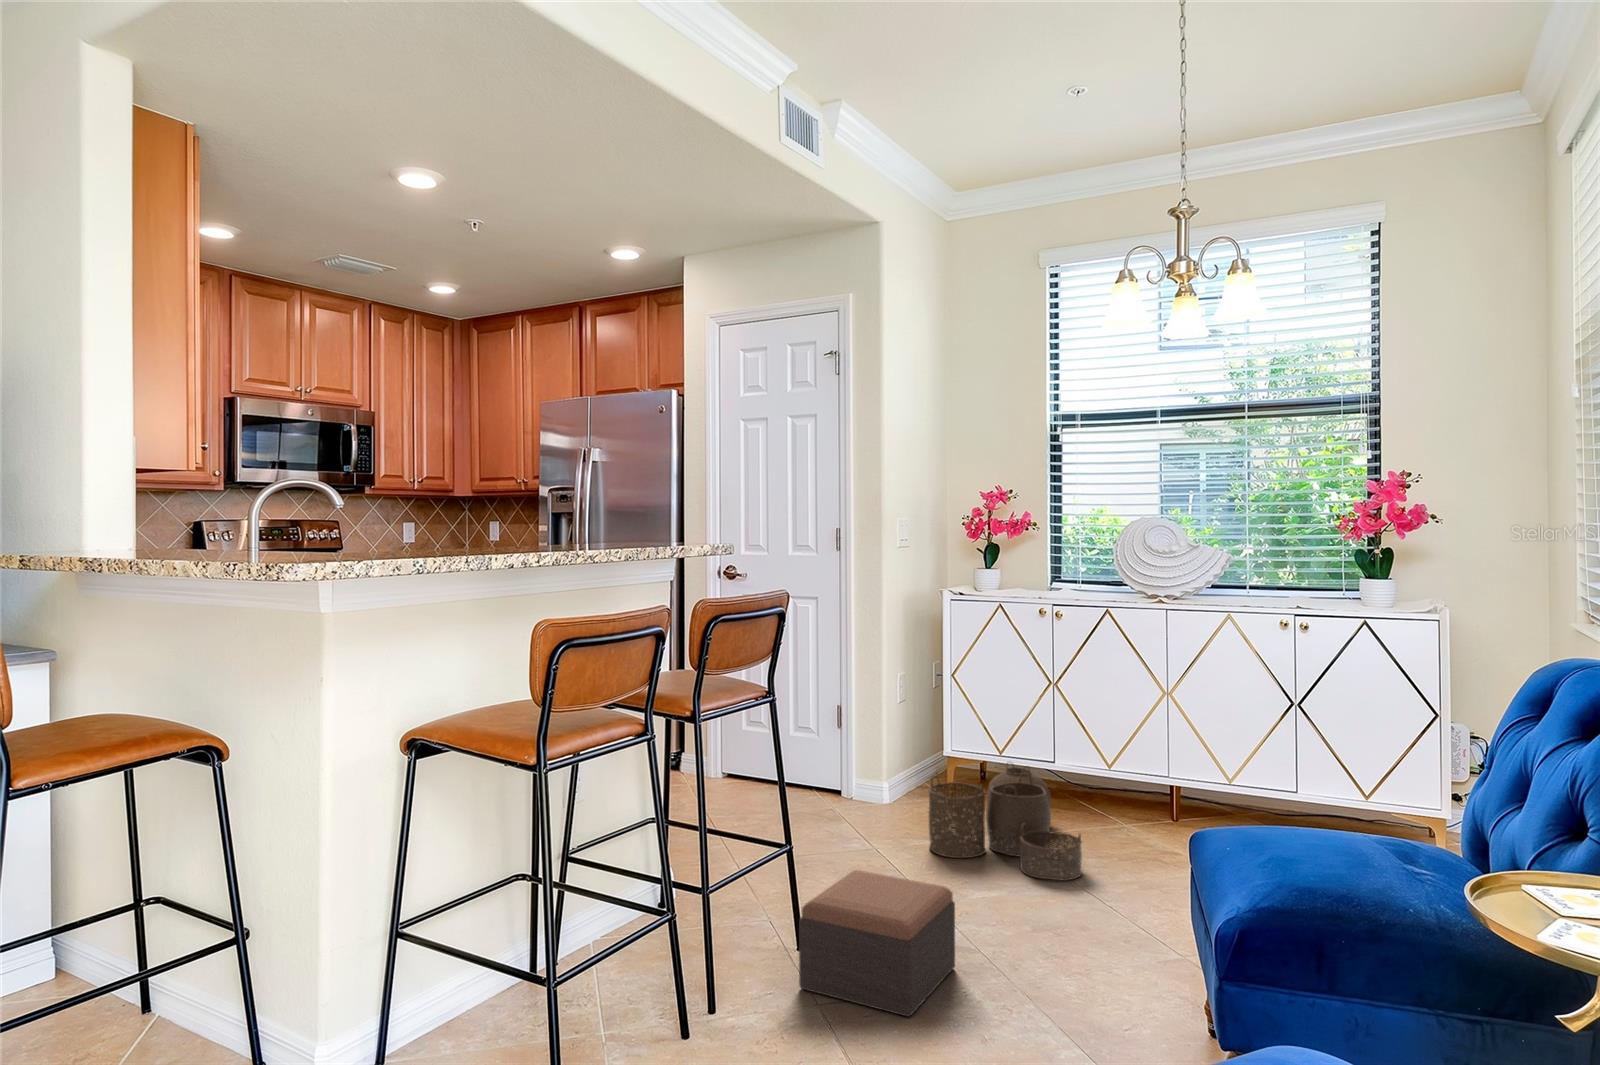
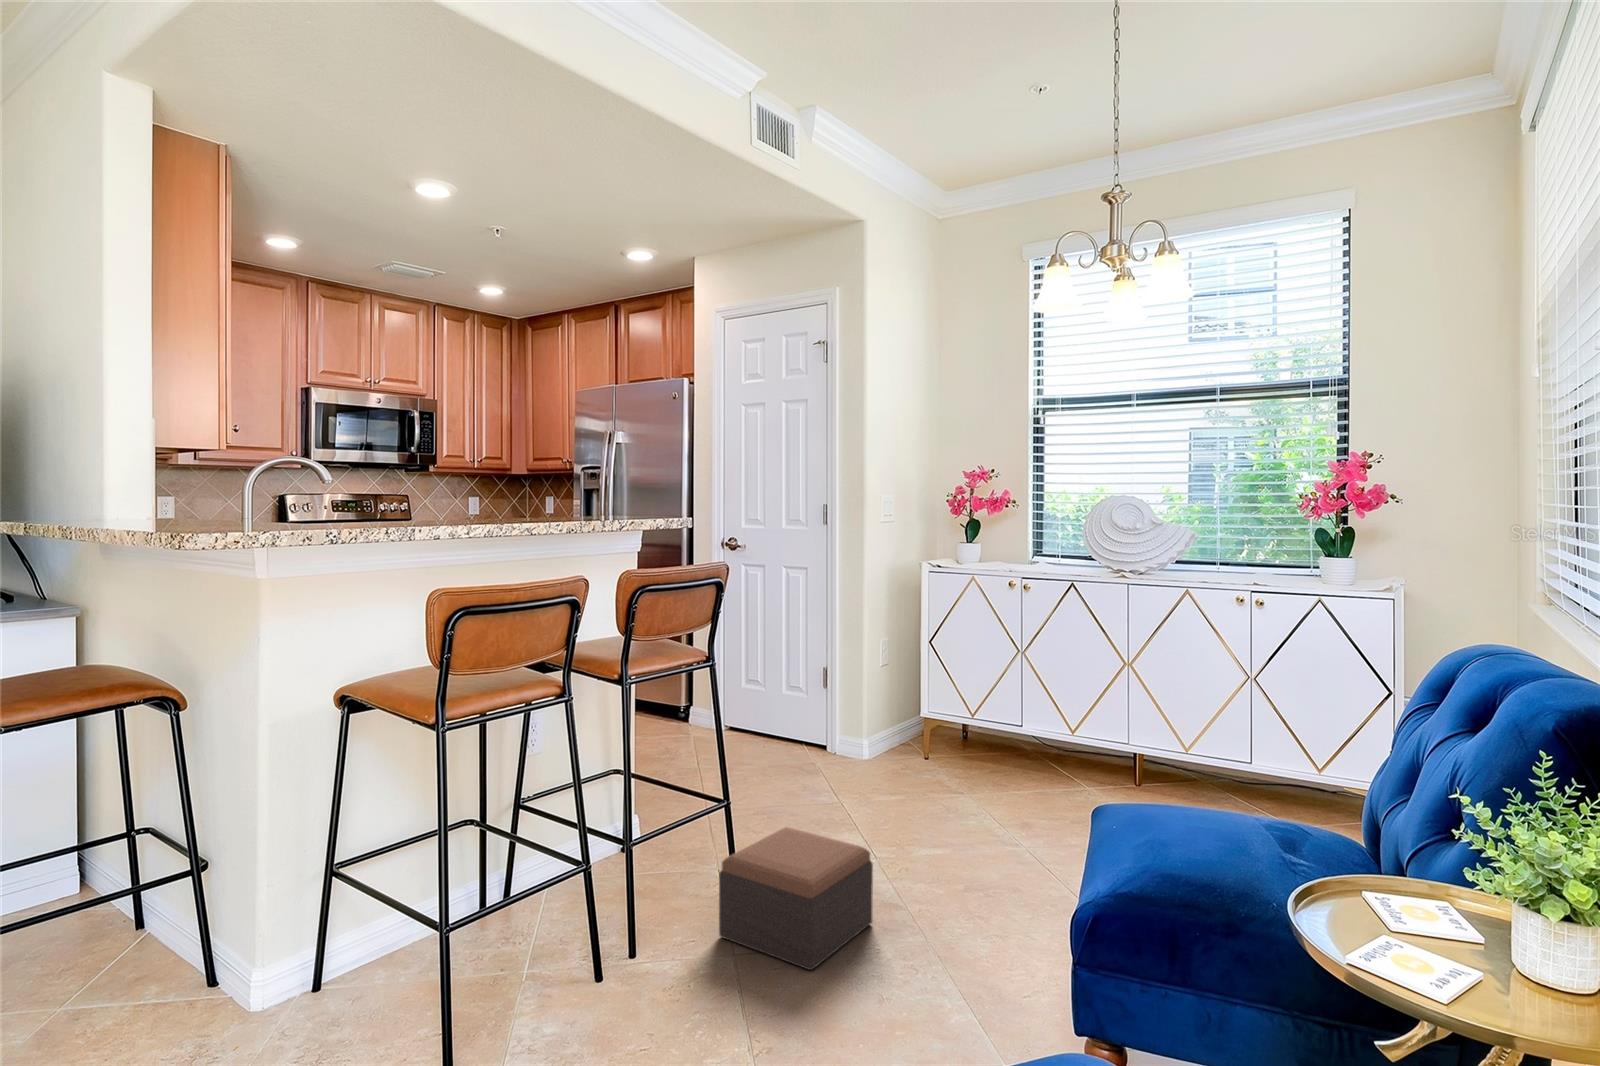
woven basket: present [929,767,1082,880] -> none [890,727,1028,842]

